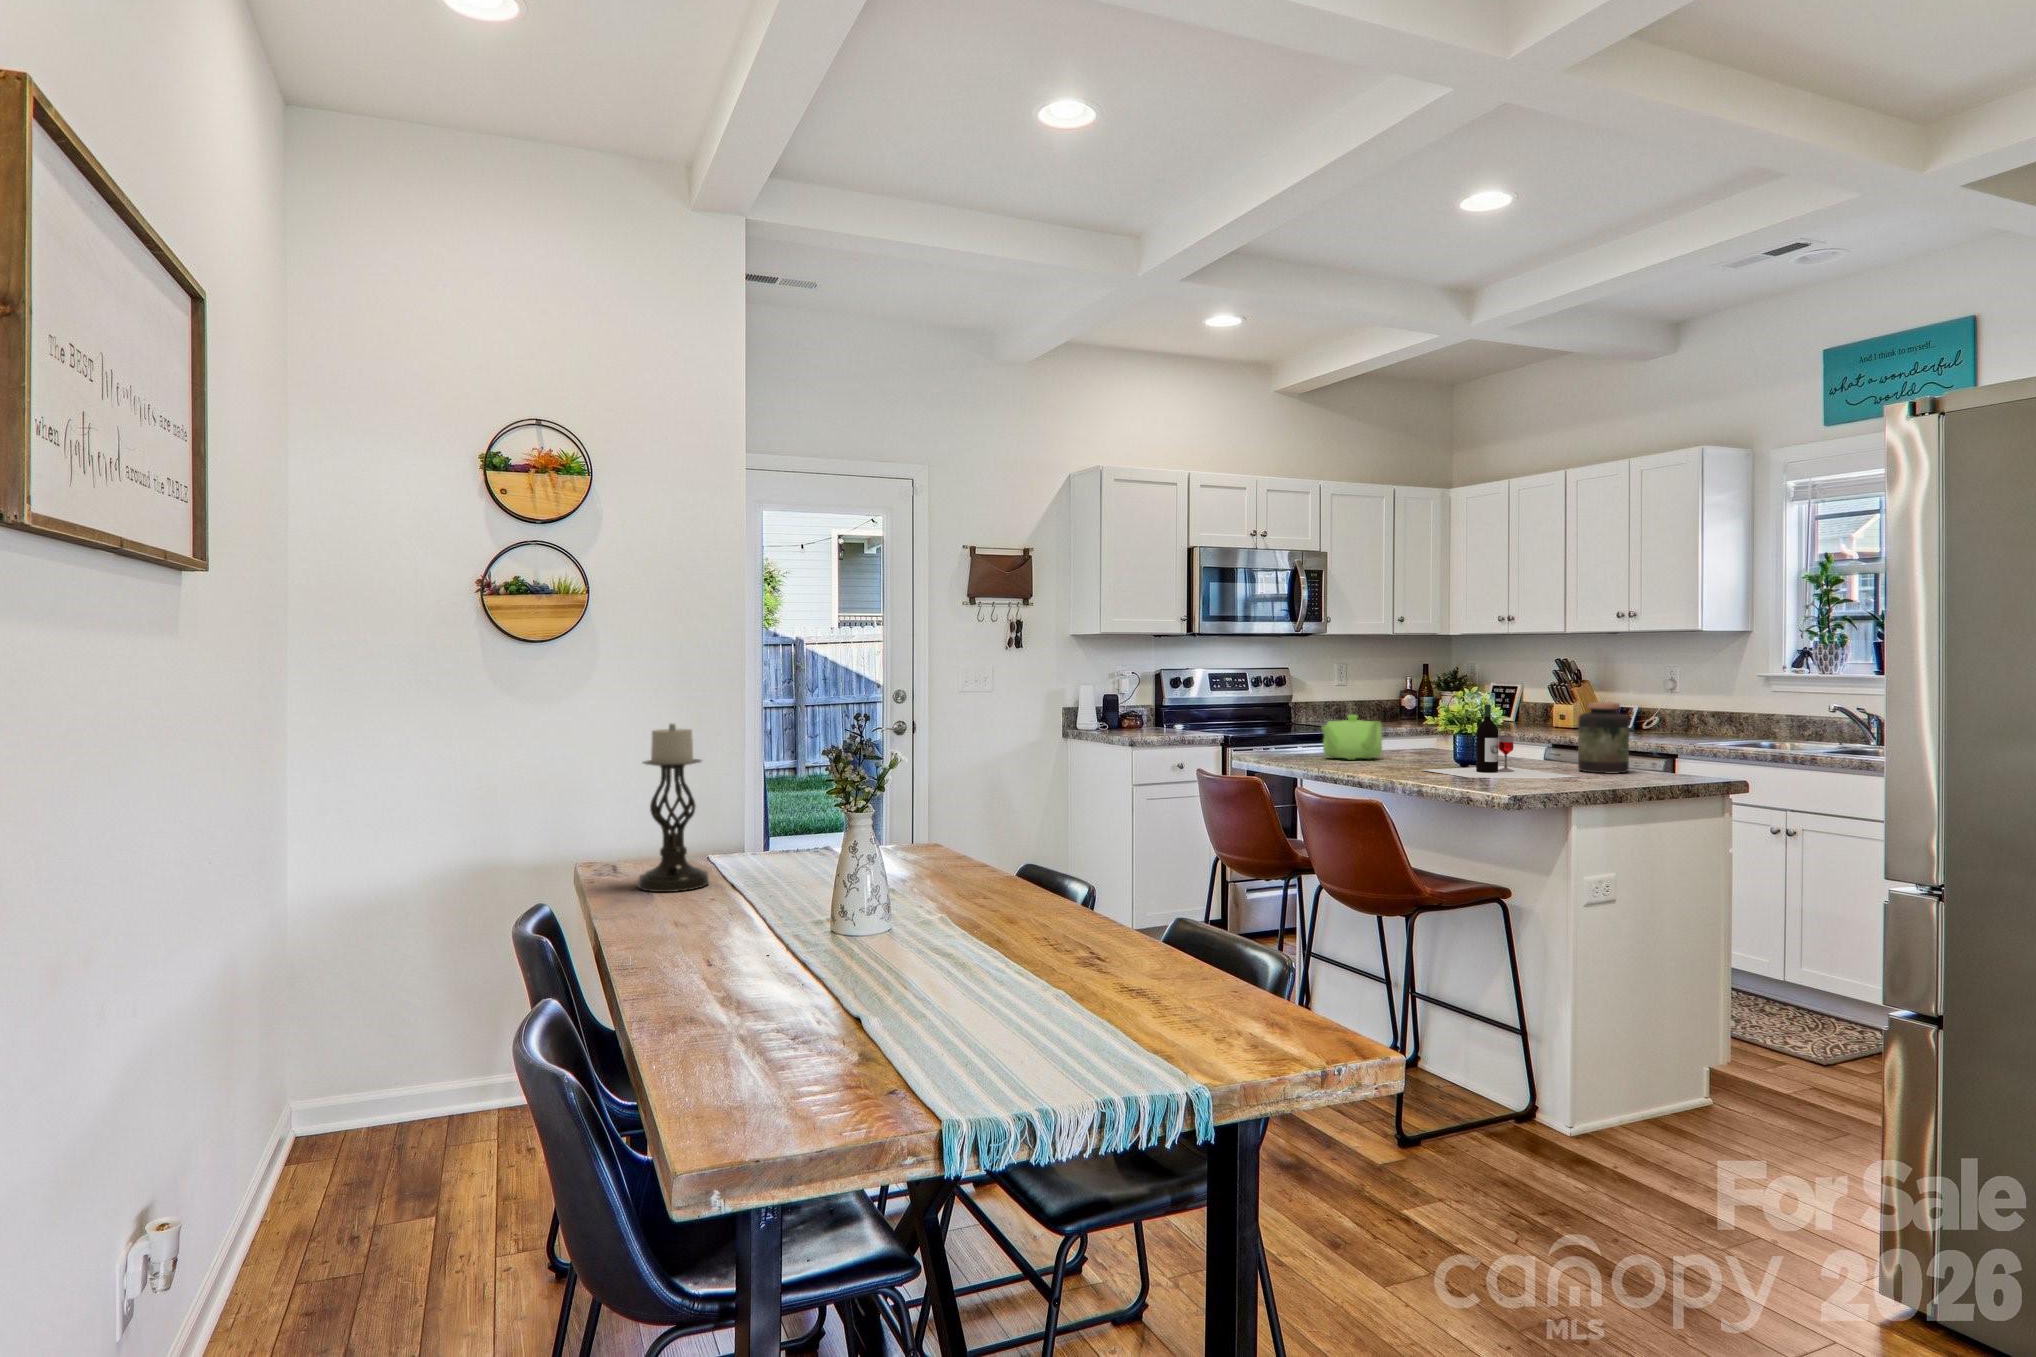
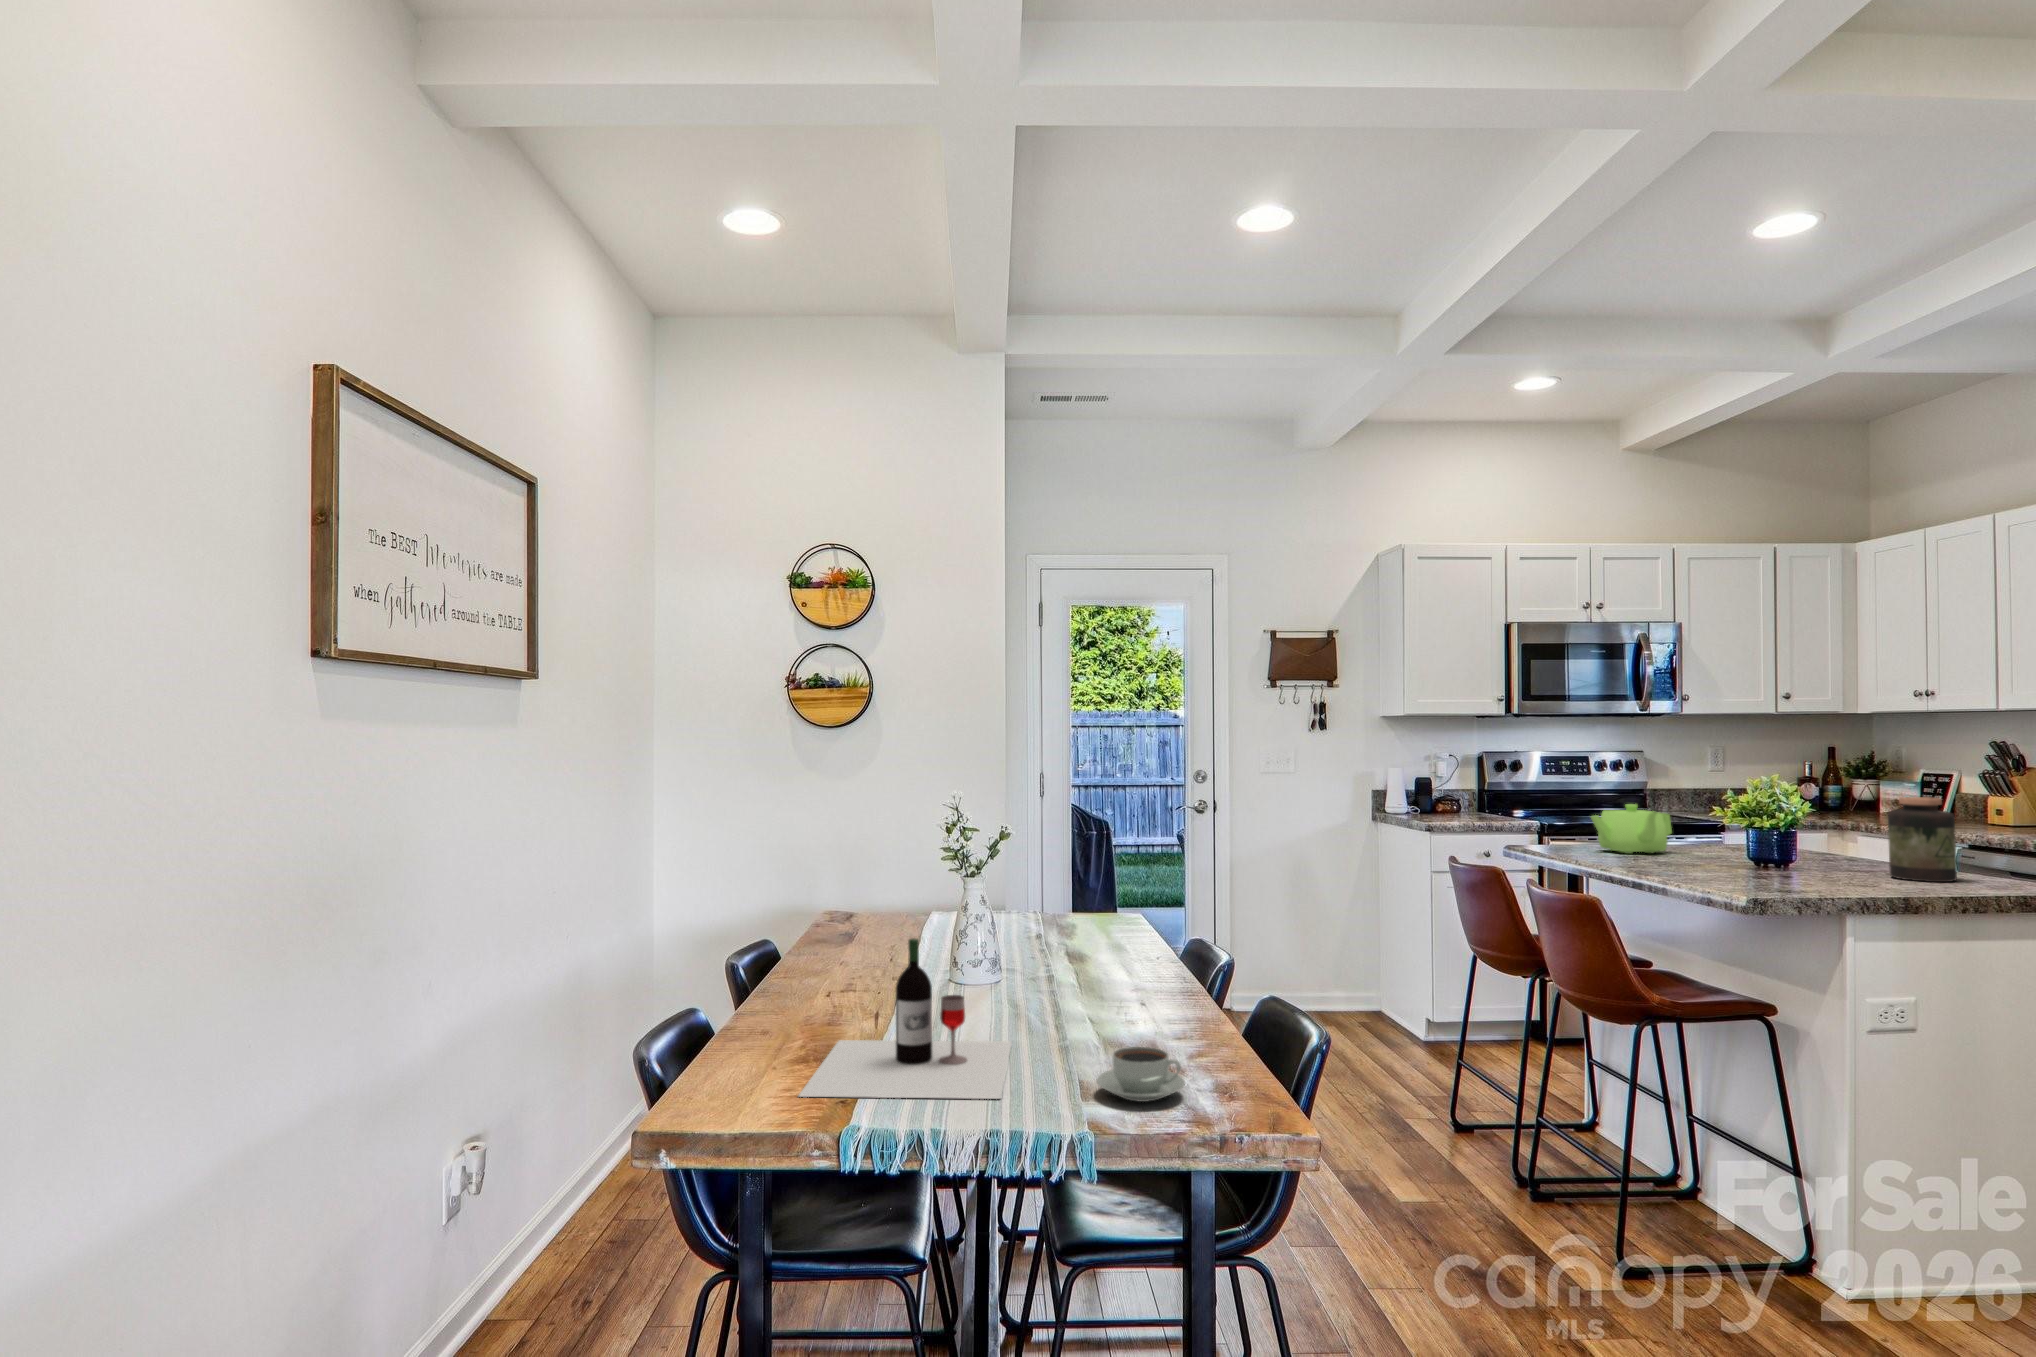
wine bottle: present [1423,704,1578,778] -> present [799,938,1012,1099]
candle holder: present [638,724,709,892] -> none [852,799,910,940]
coffee cup: none [1150,985,1251,1046] -> present [1097,1047,1185,1102]

